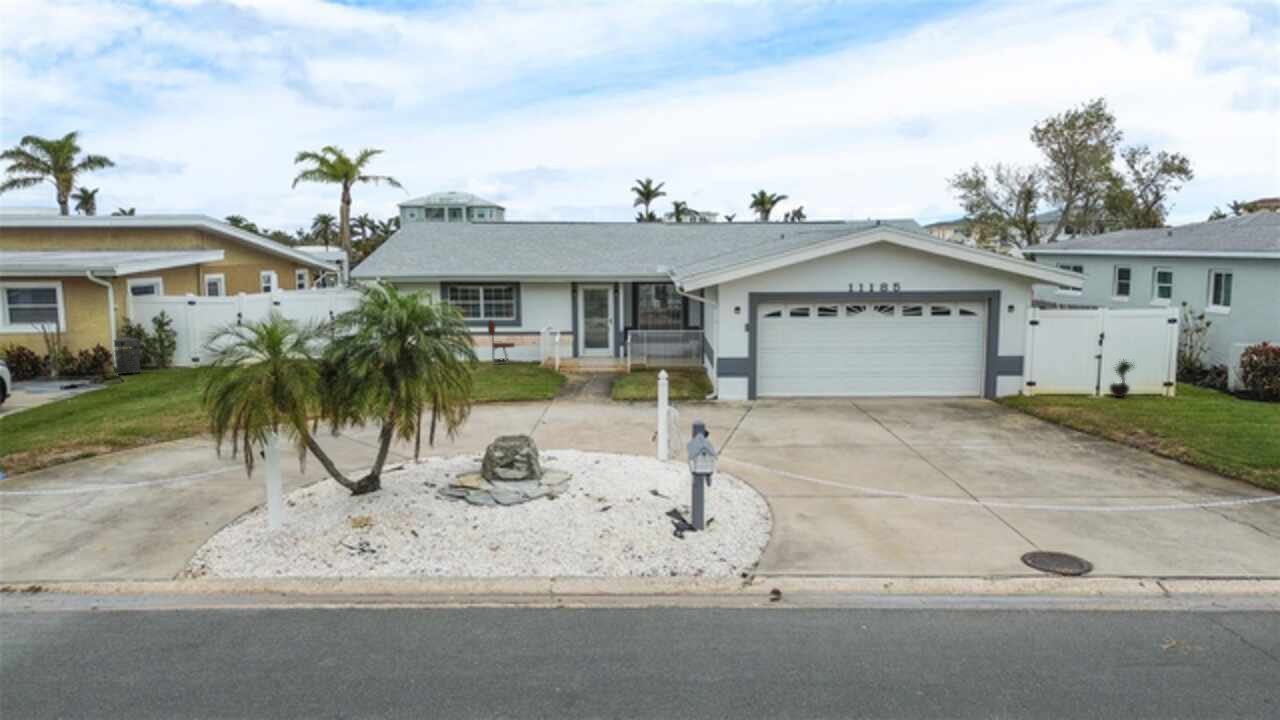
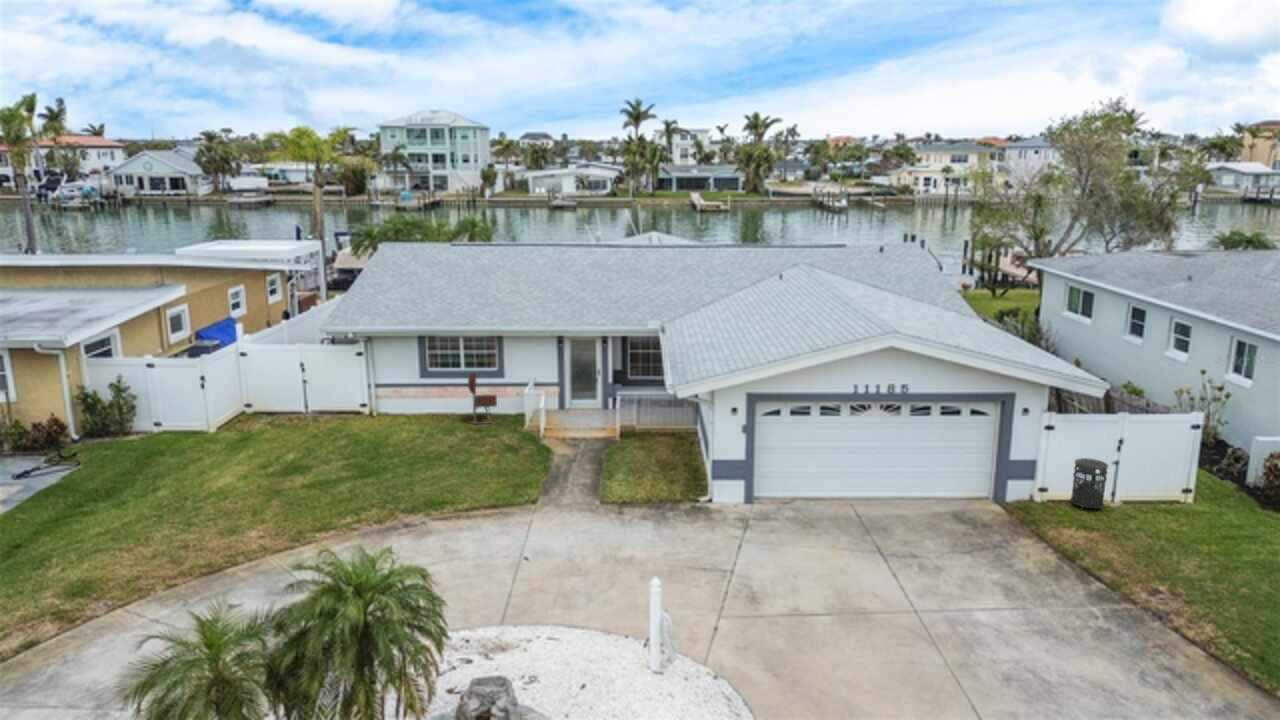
trash can: present [114,337,140,373] -> present [1070,458,1108,509]
potted tree: present [1110,359,1134,397] -> none [1126,465,1157,505]

